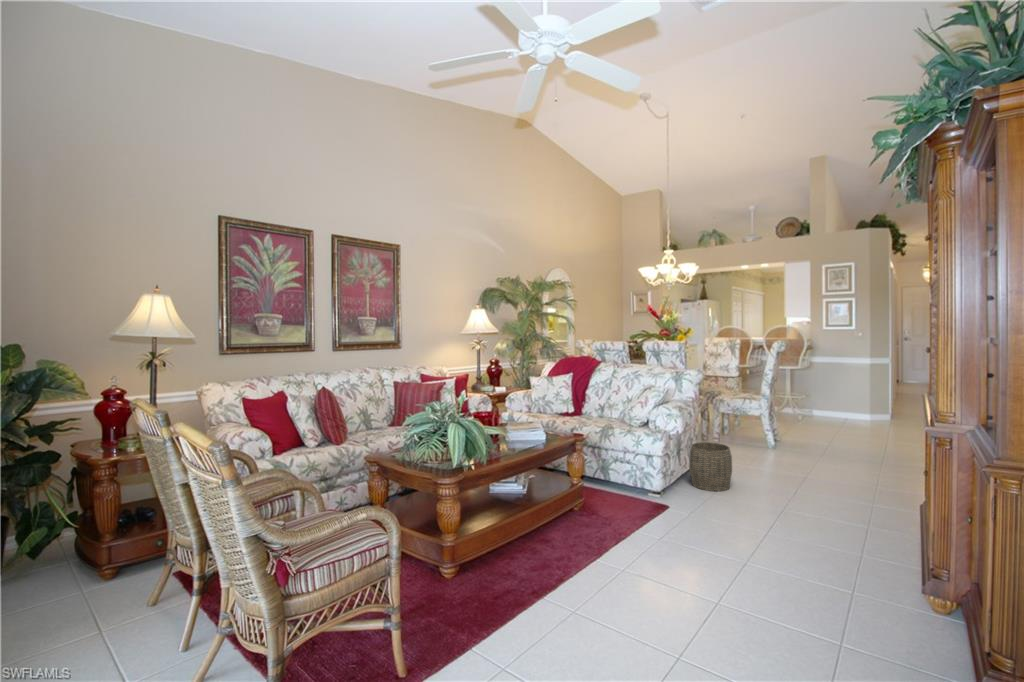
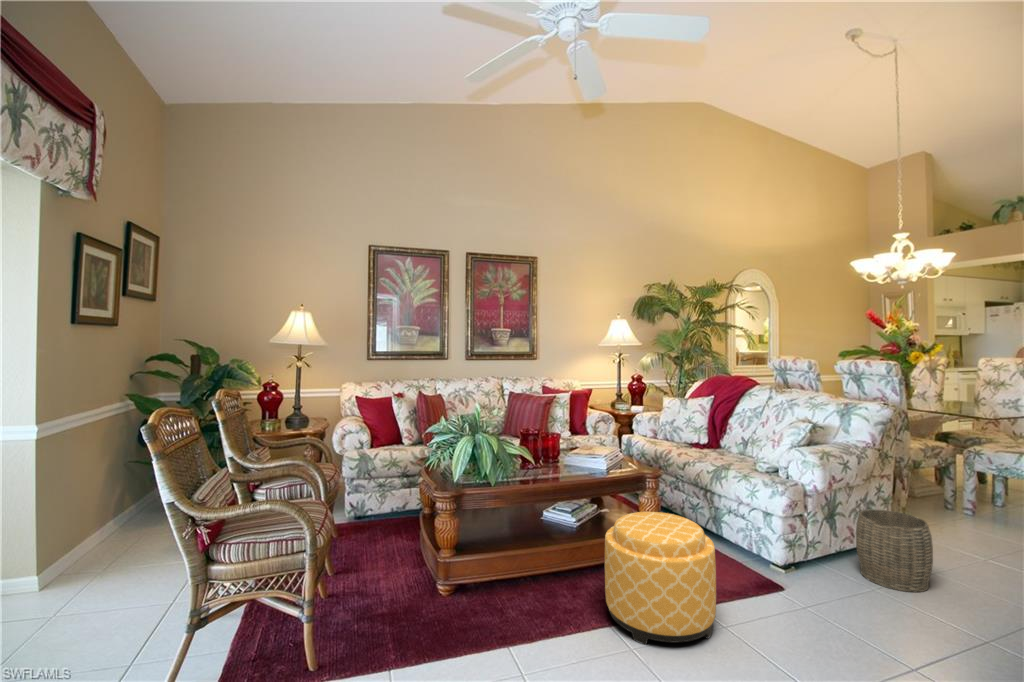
ottoman: none [582,465,664,562] -> present [605,512,716,645]

